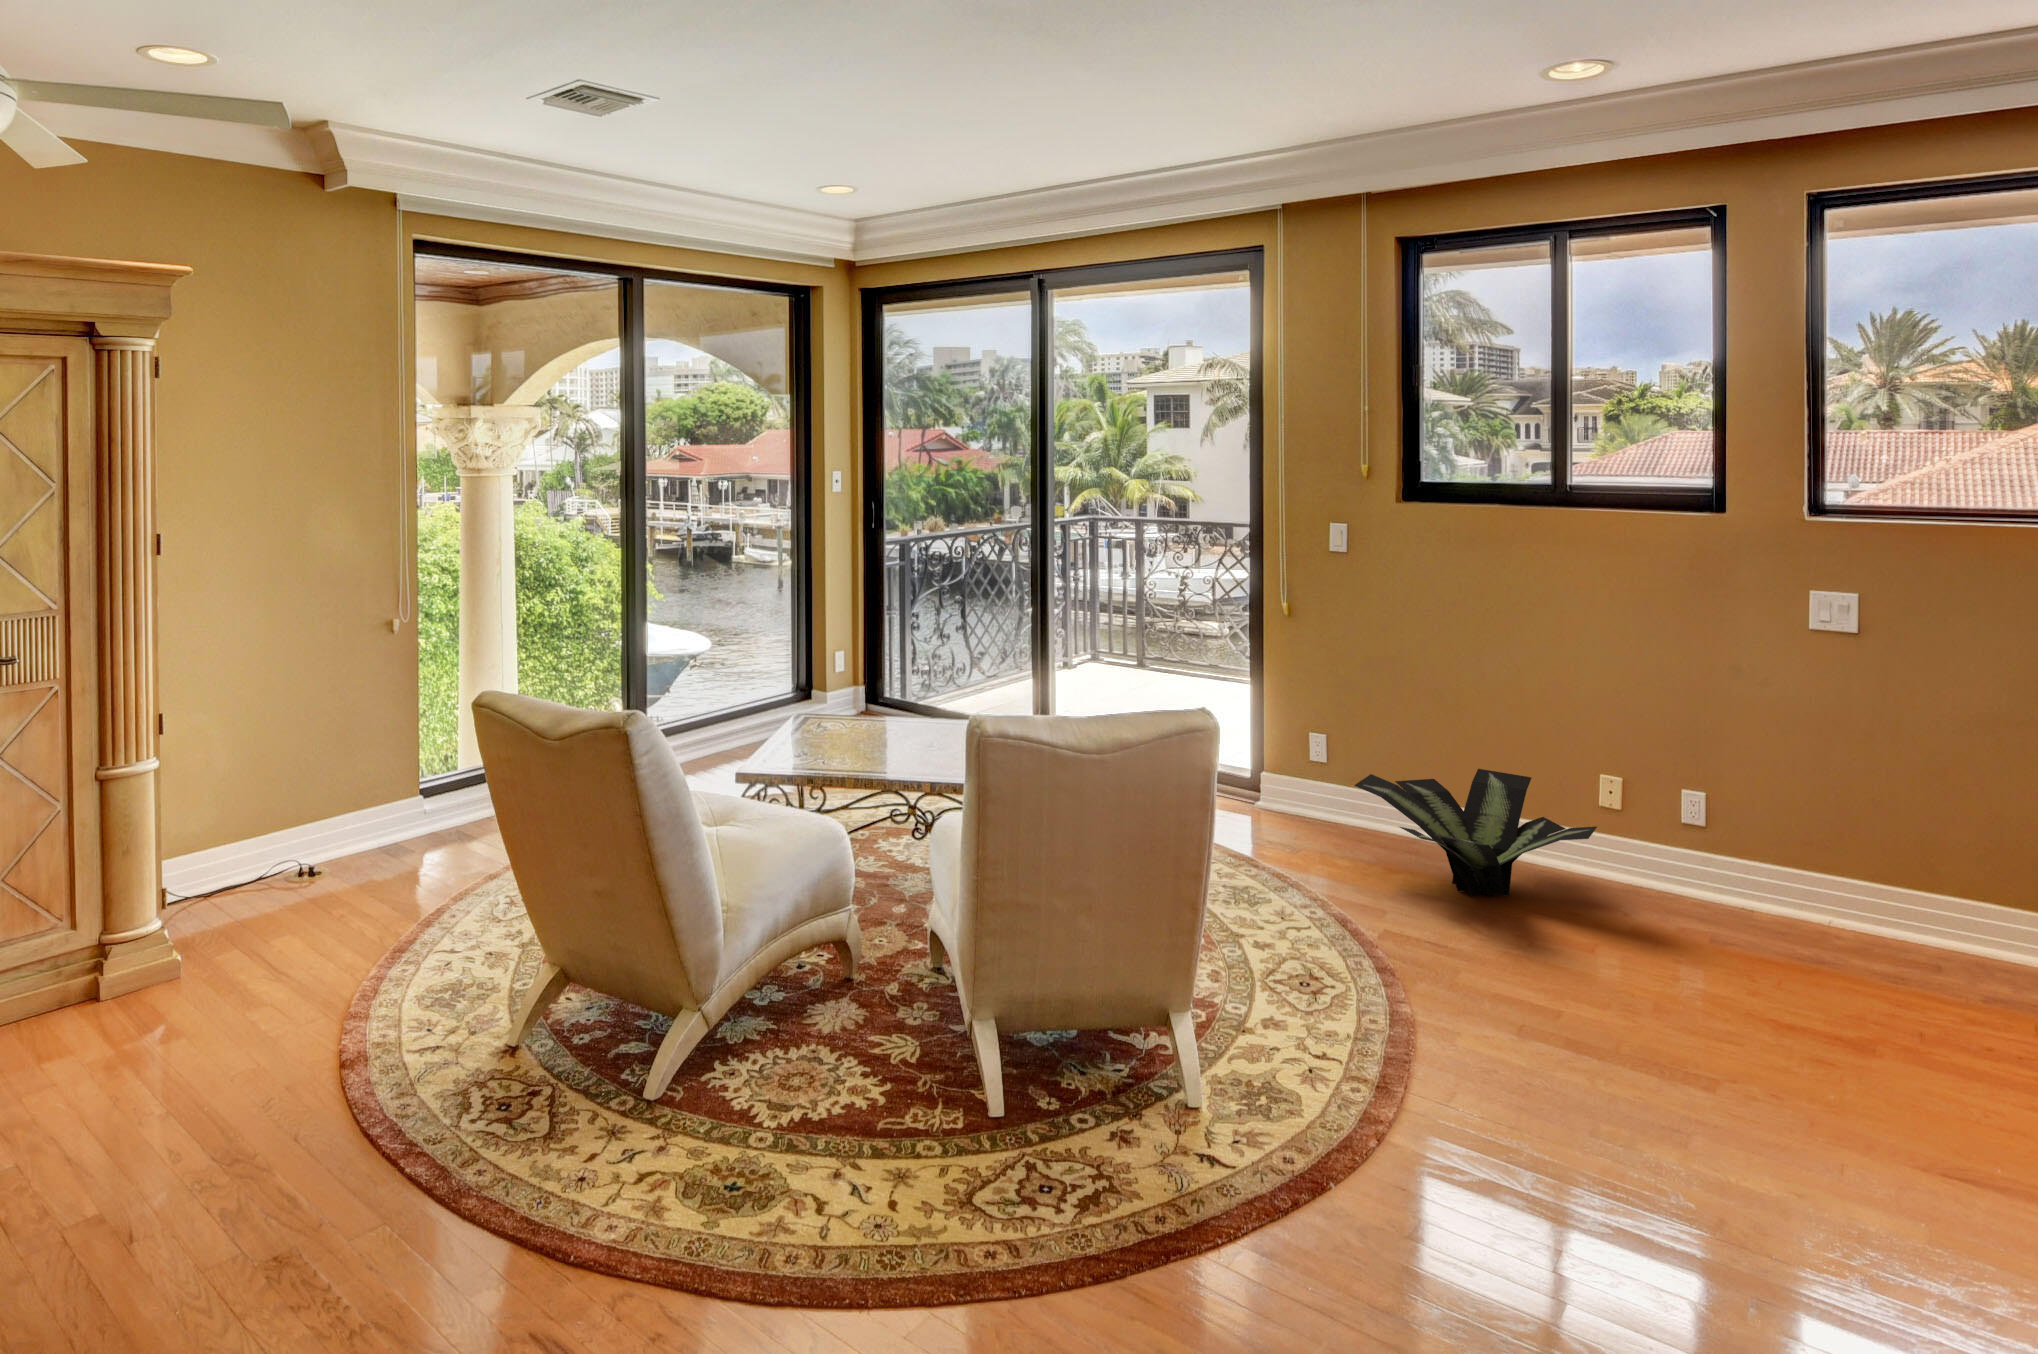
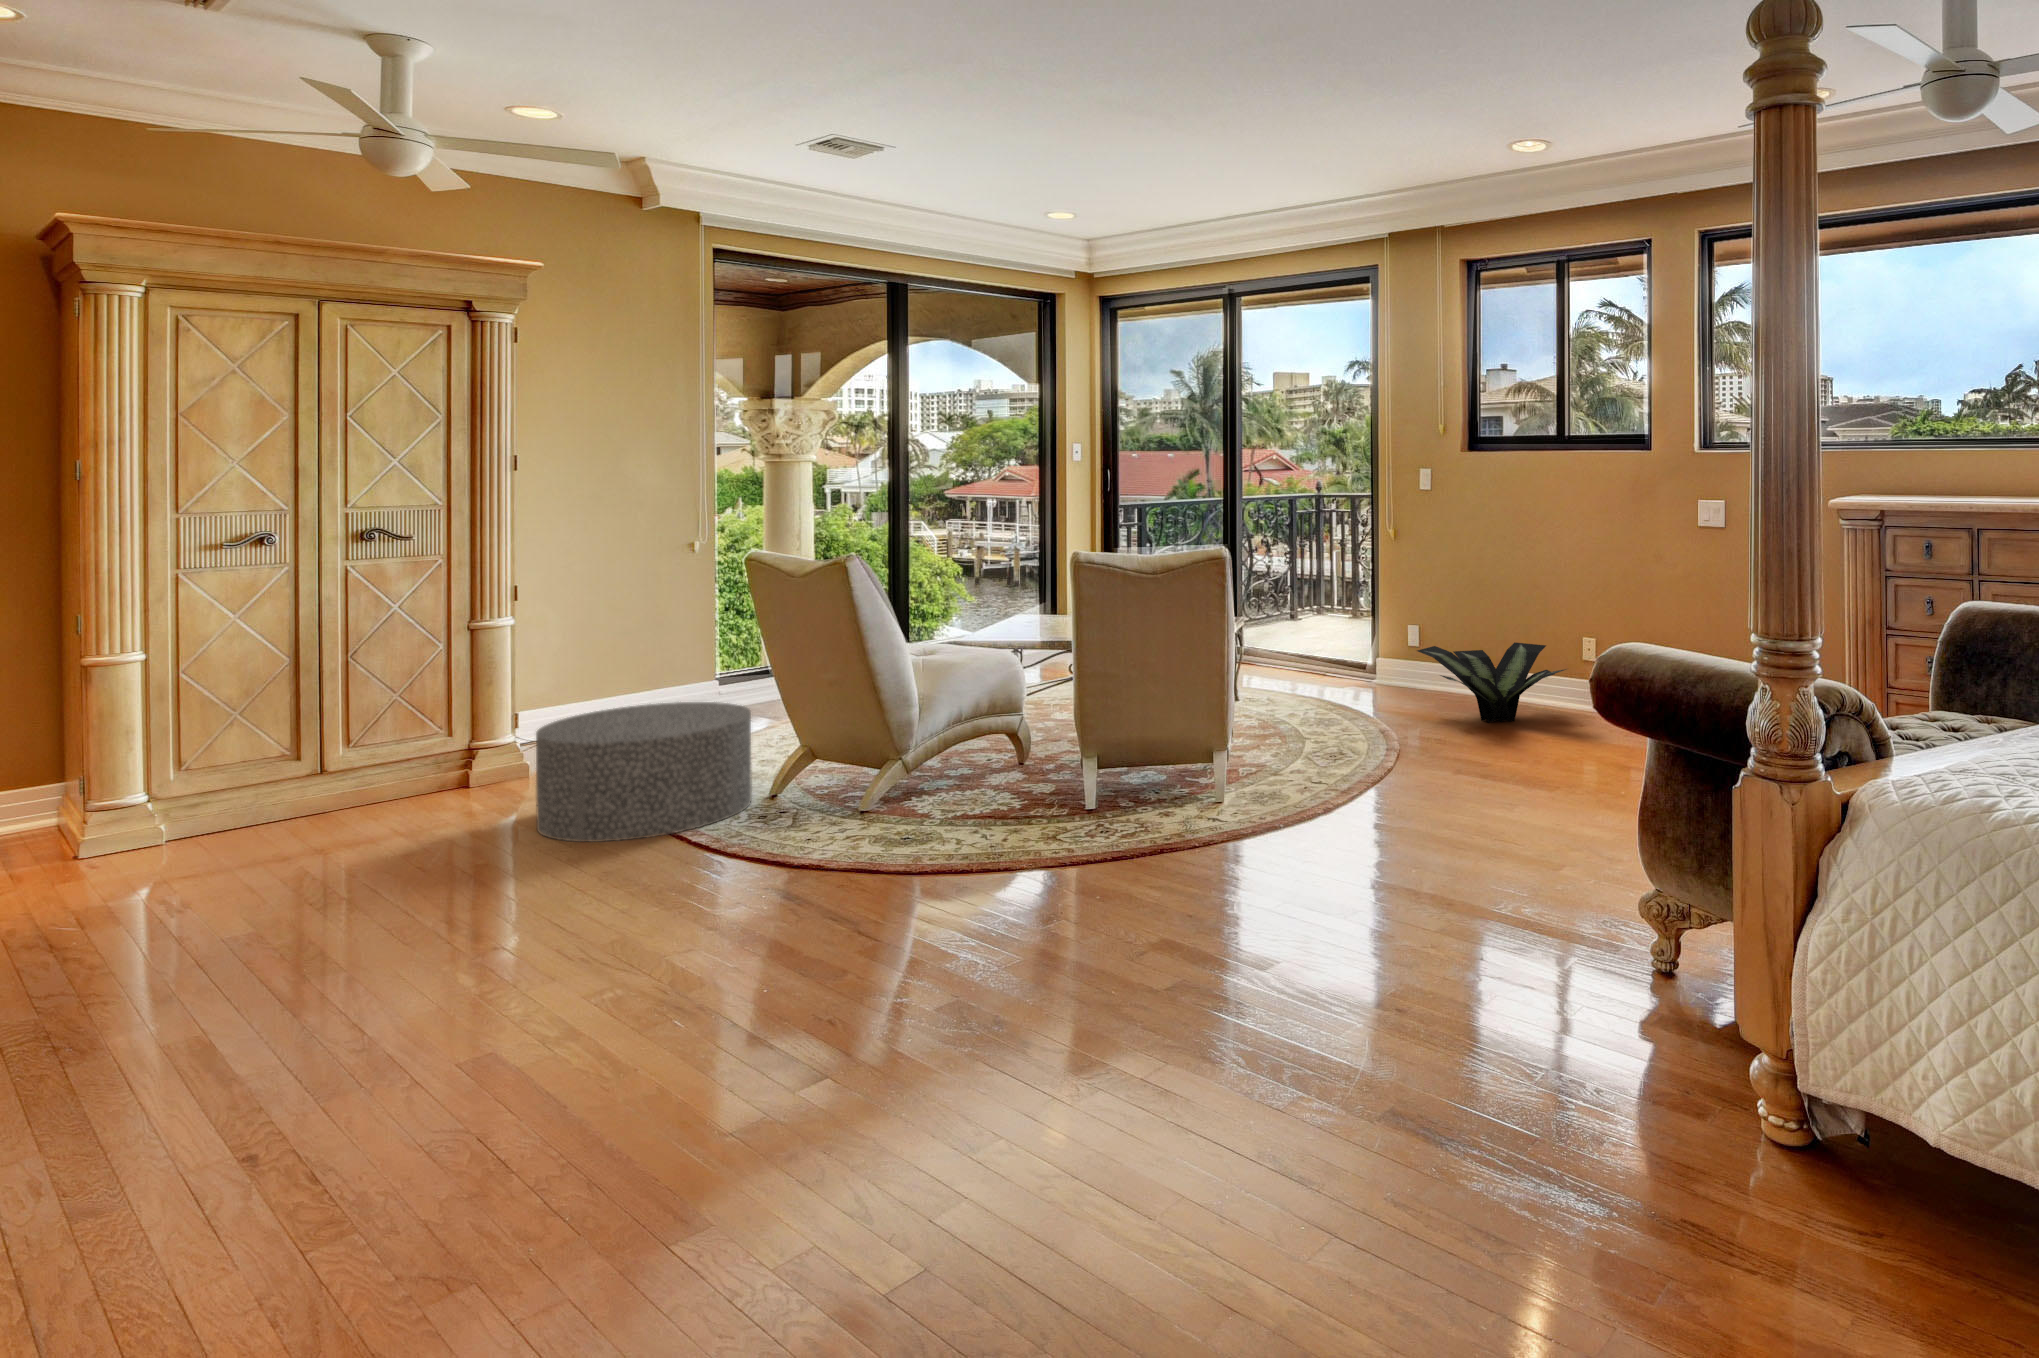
ottoman: none [176,893,483,1162] -> present [536,702,752,842]

